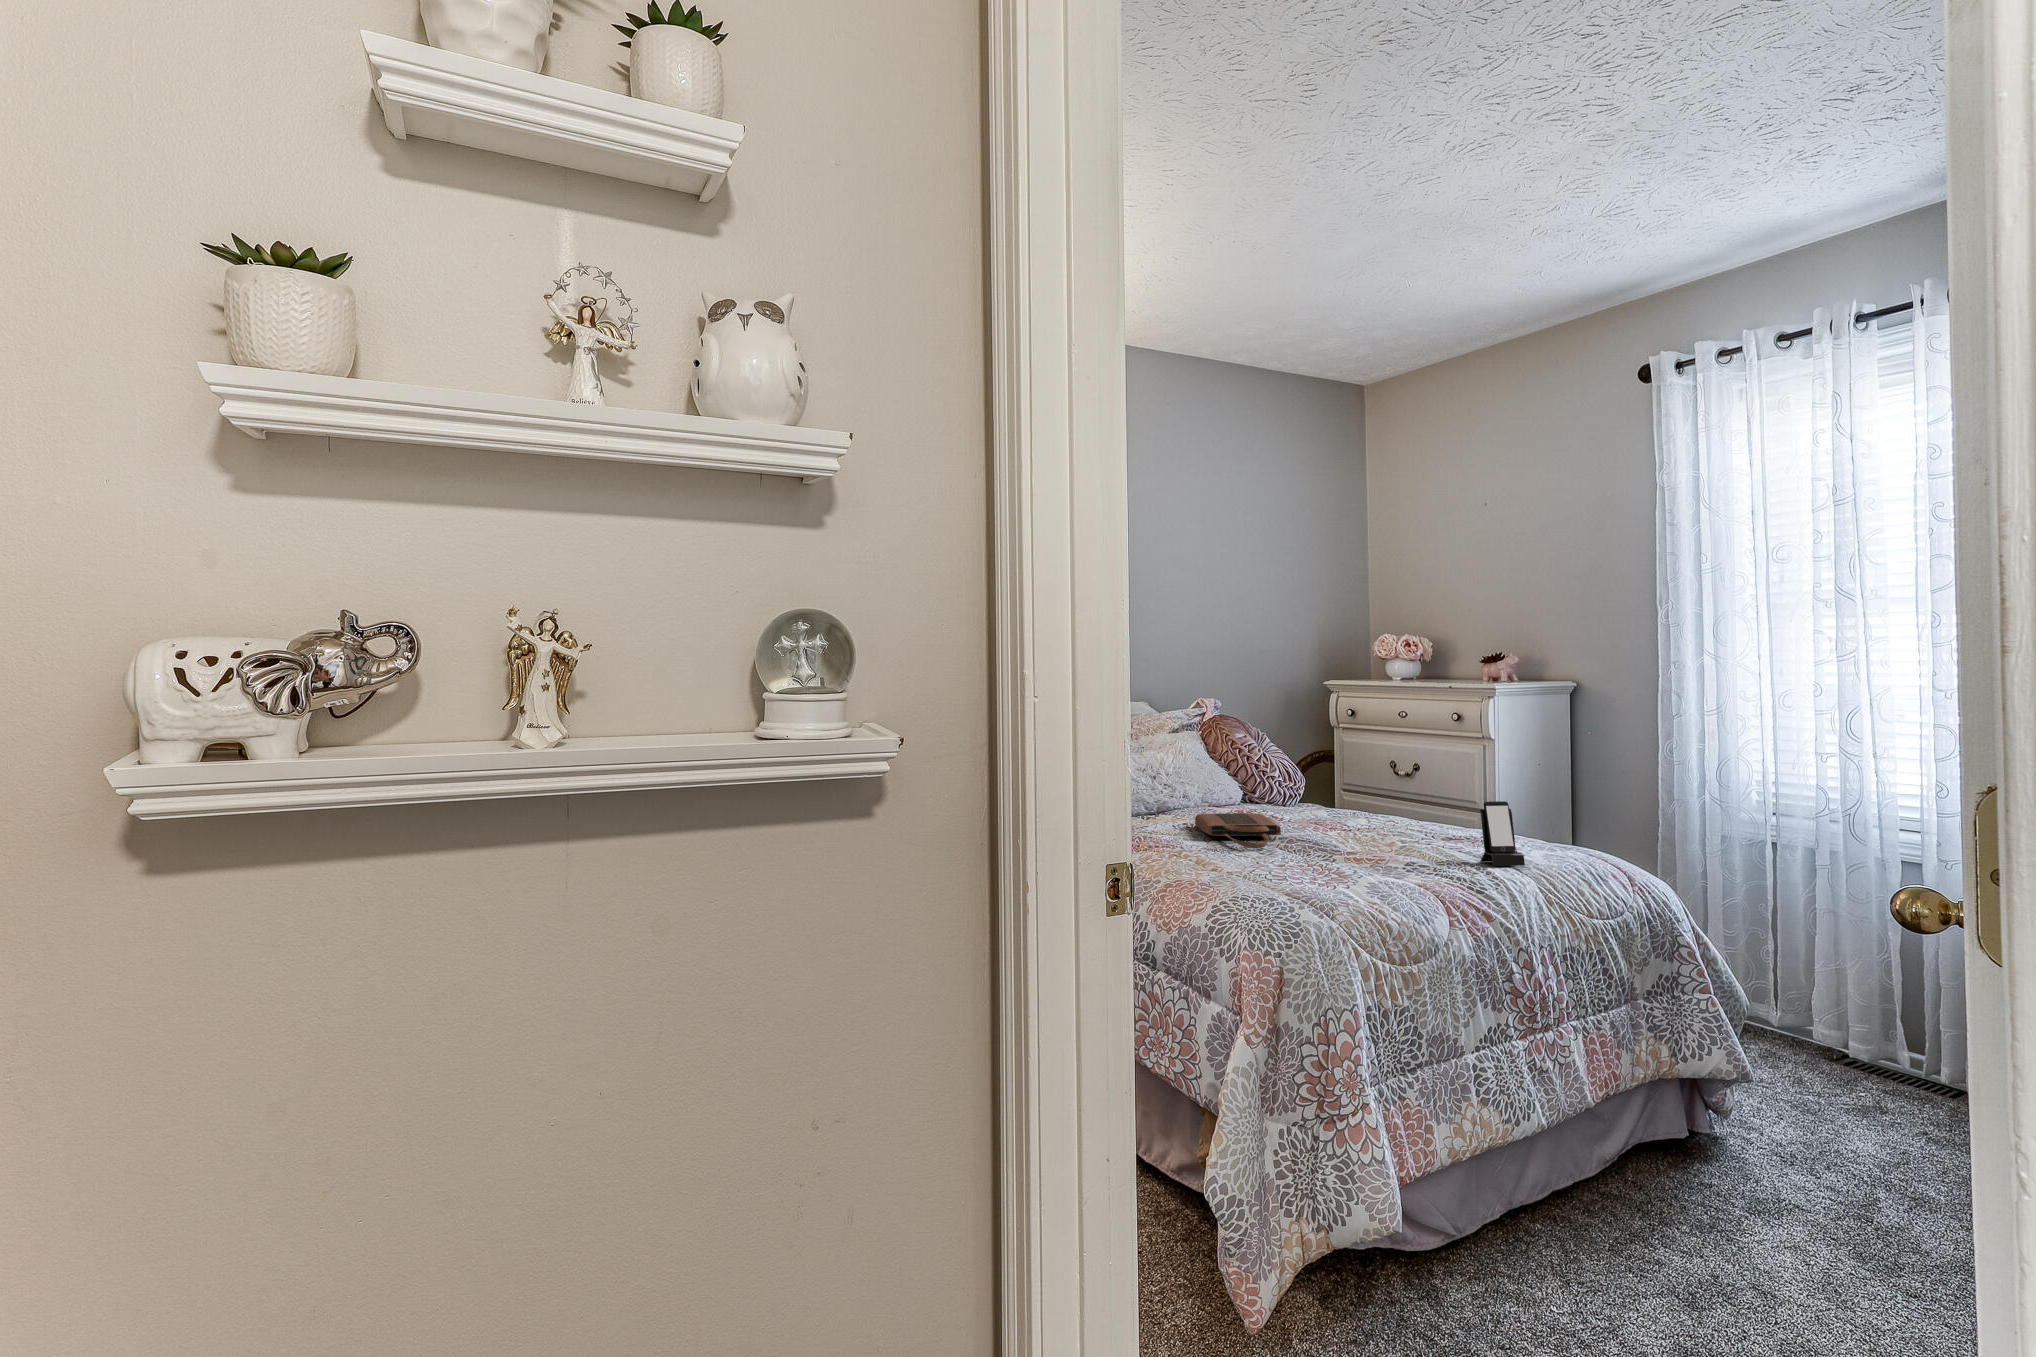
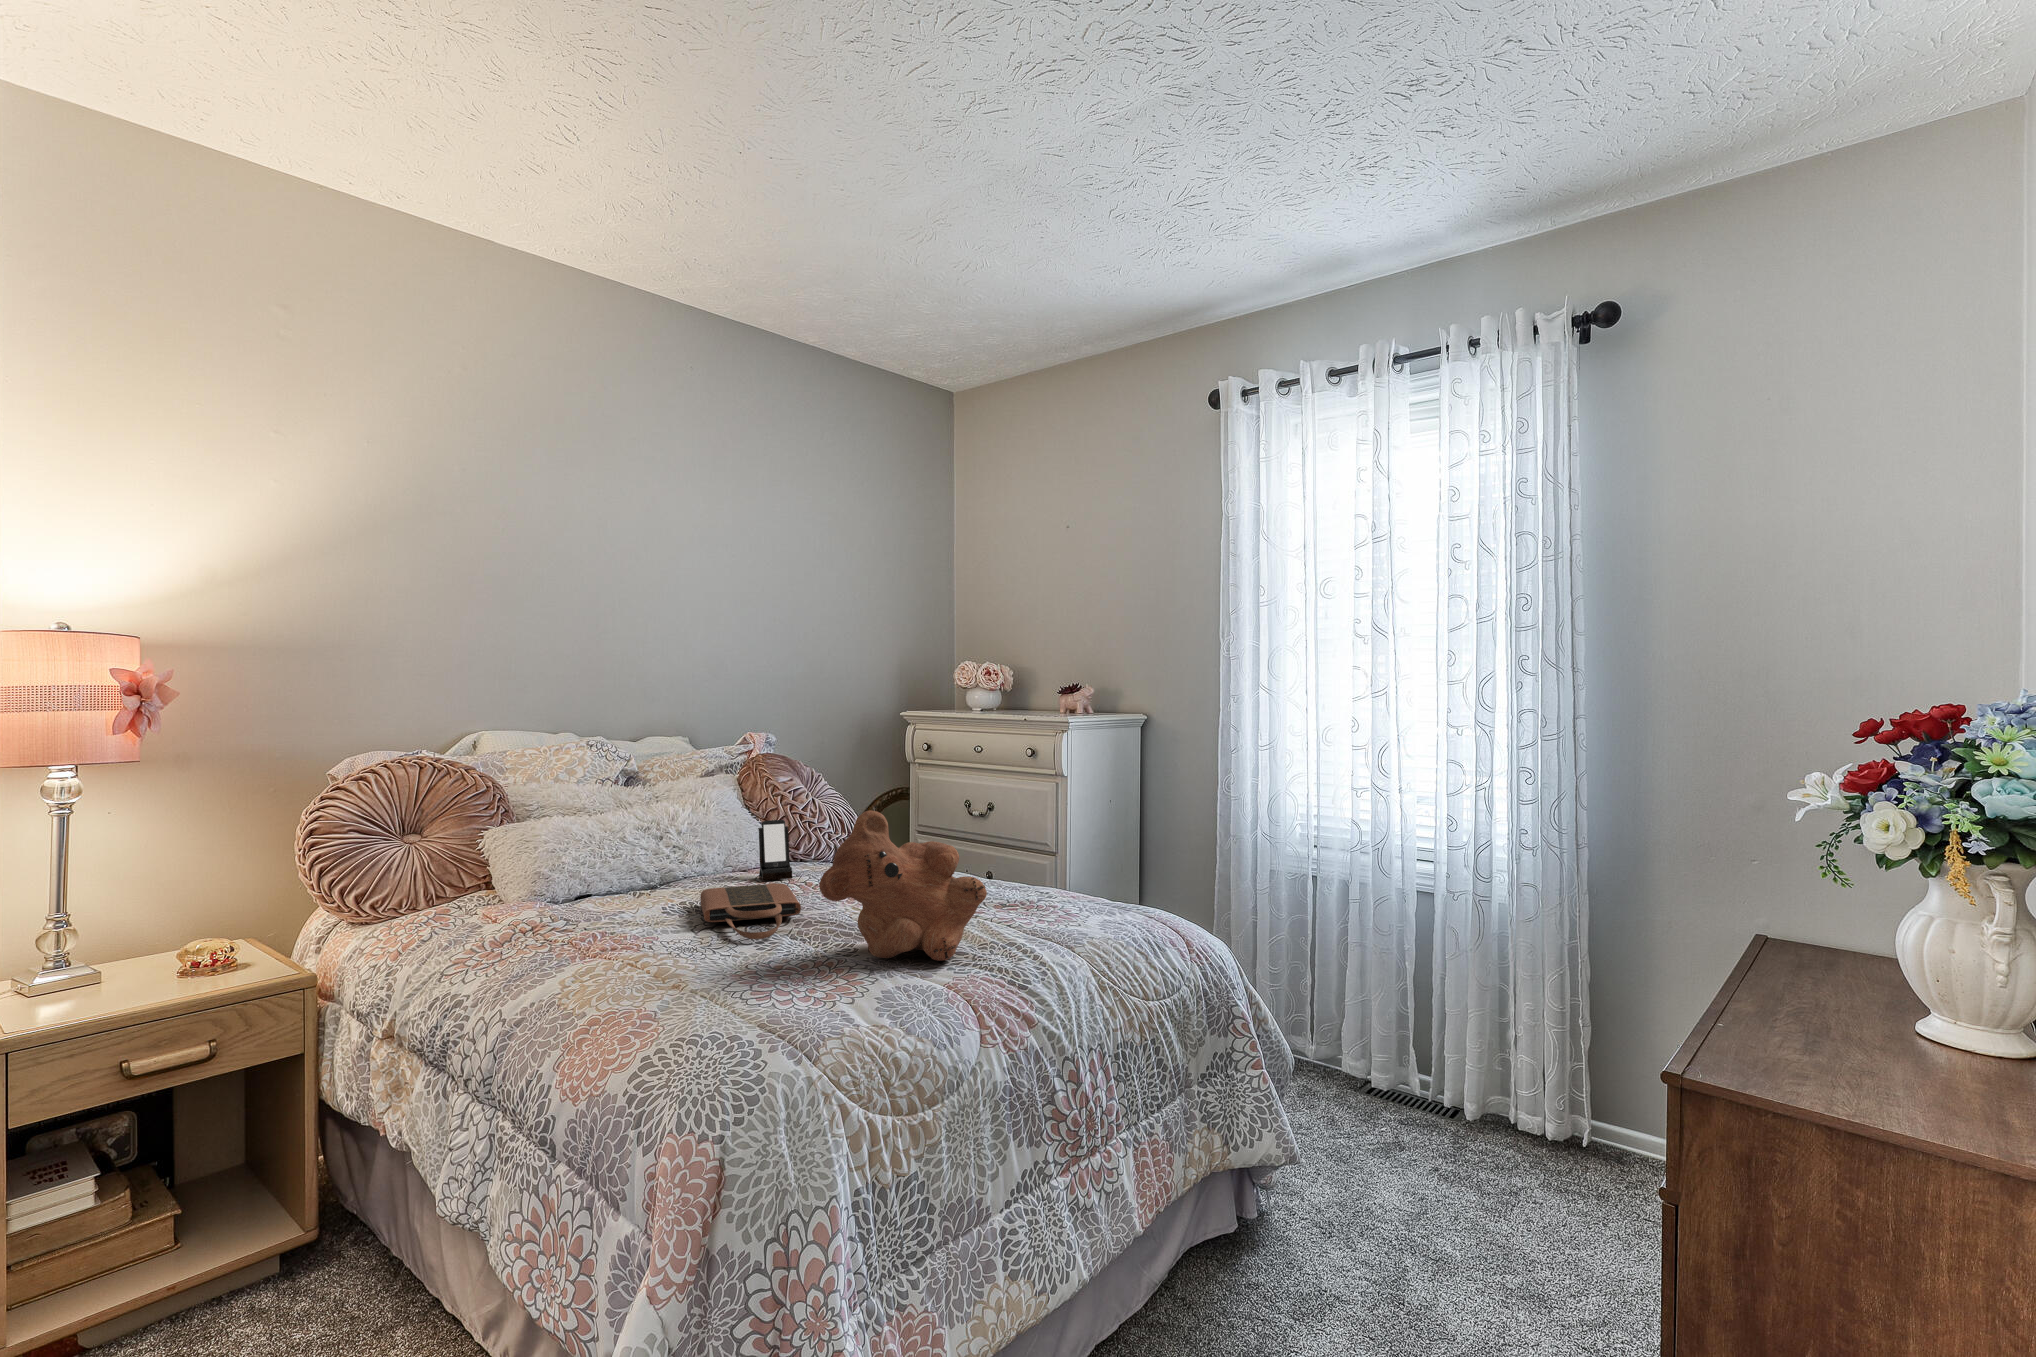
teddy bear: none [1311,751,1448,870] -> present [819,810,987,961]
smartphone: present [1477,801,1525,866] -> present [758,820,792,881]

